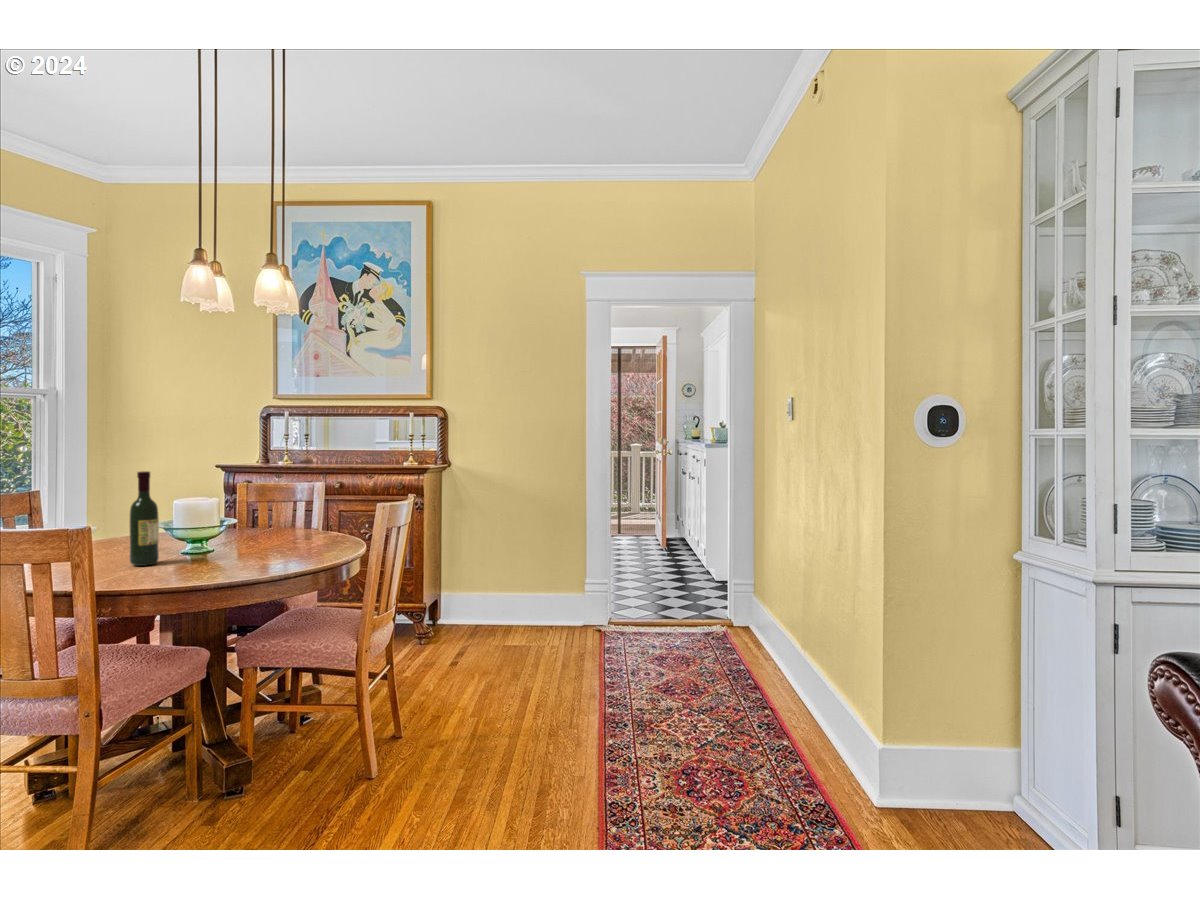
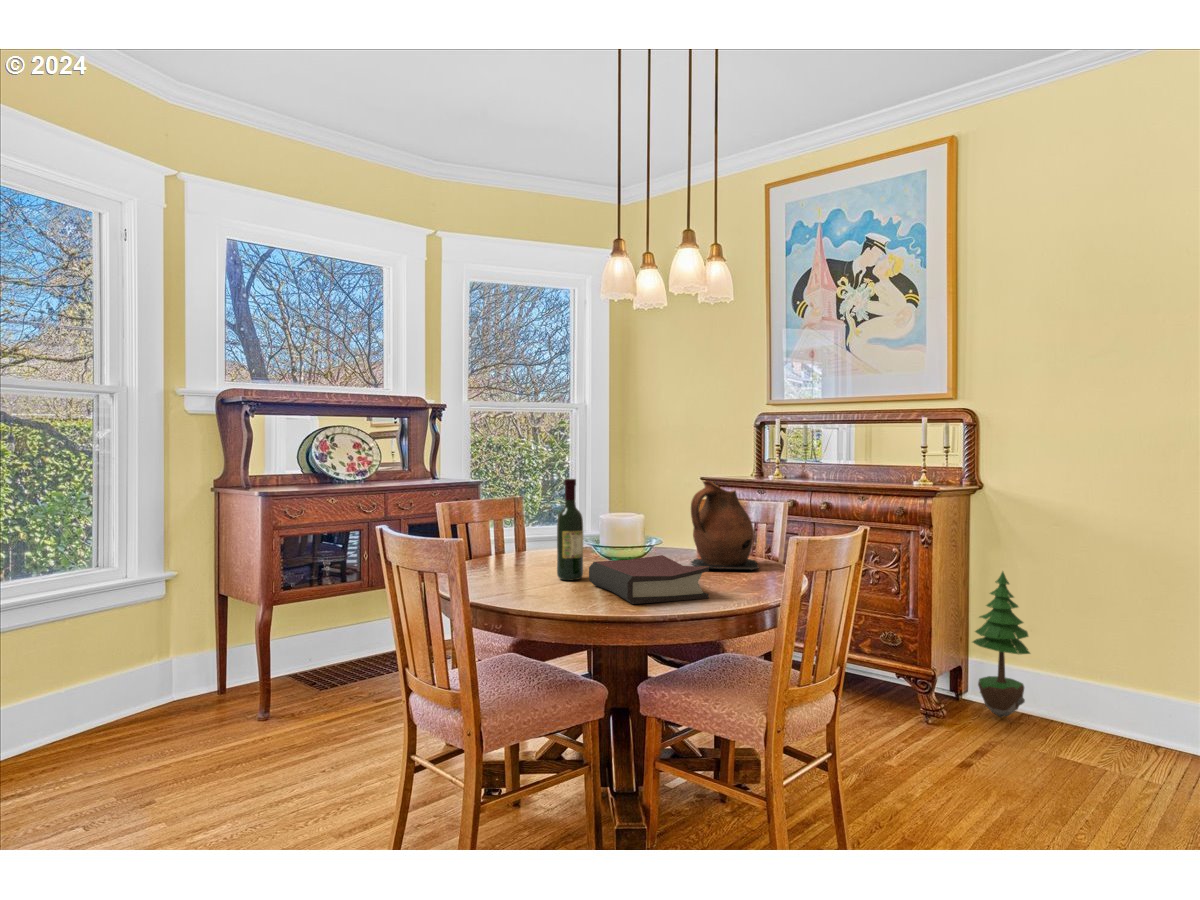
ceramic pitcher: none [246,469,315,543] -> present [691,481,759,570]
potted tree: none [446,525,485,629] -> present [973,572,1030,717]
hardback book: none [173,534,296,576] -> present [589,555,709,604]

